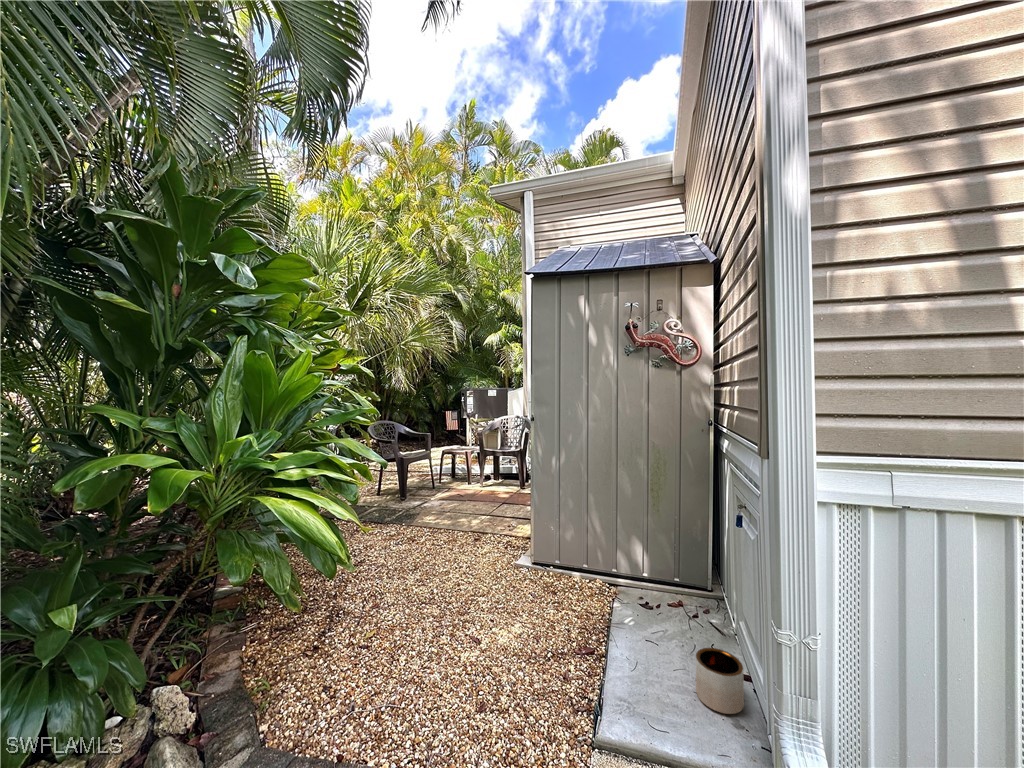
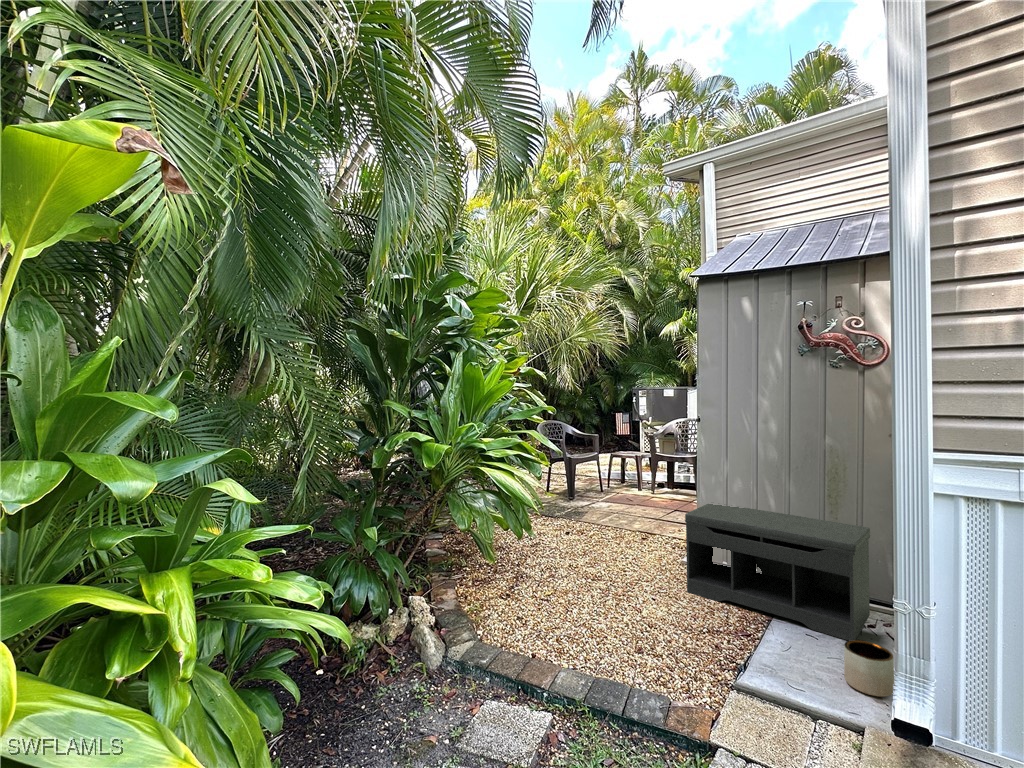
bench: none [524,502,688,639] -> present [685,504,870,640]

